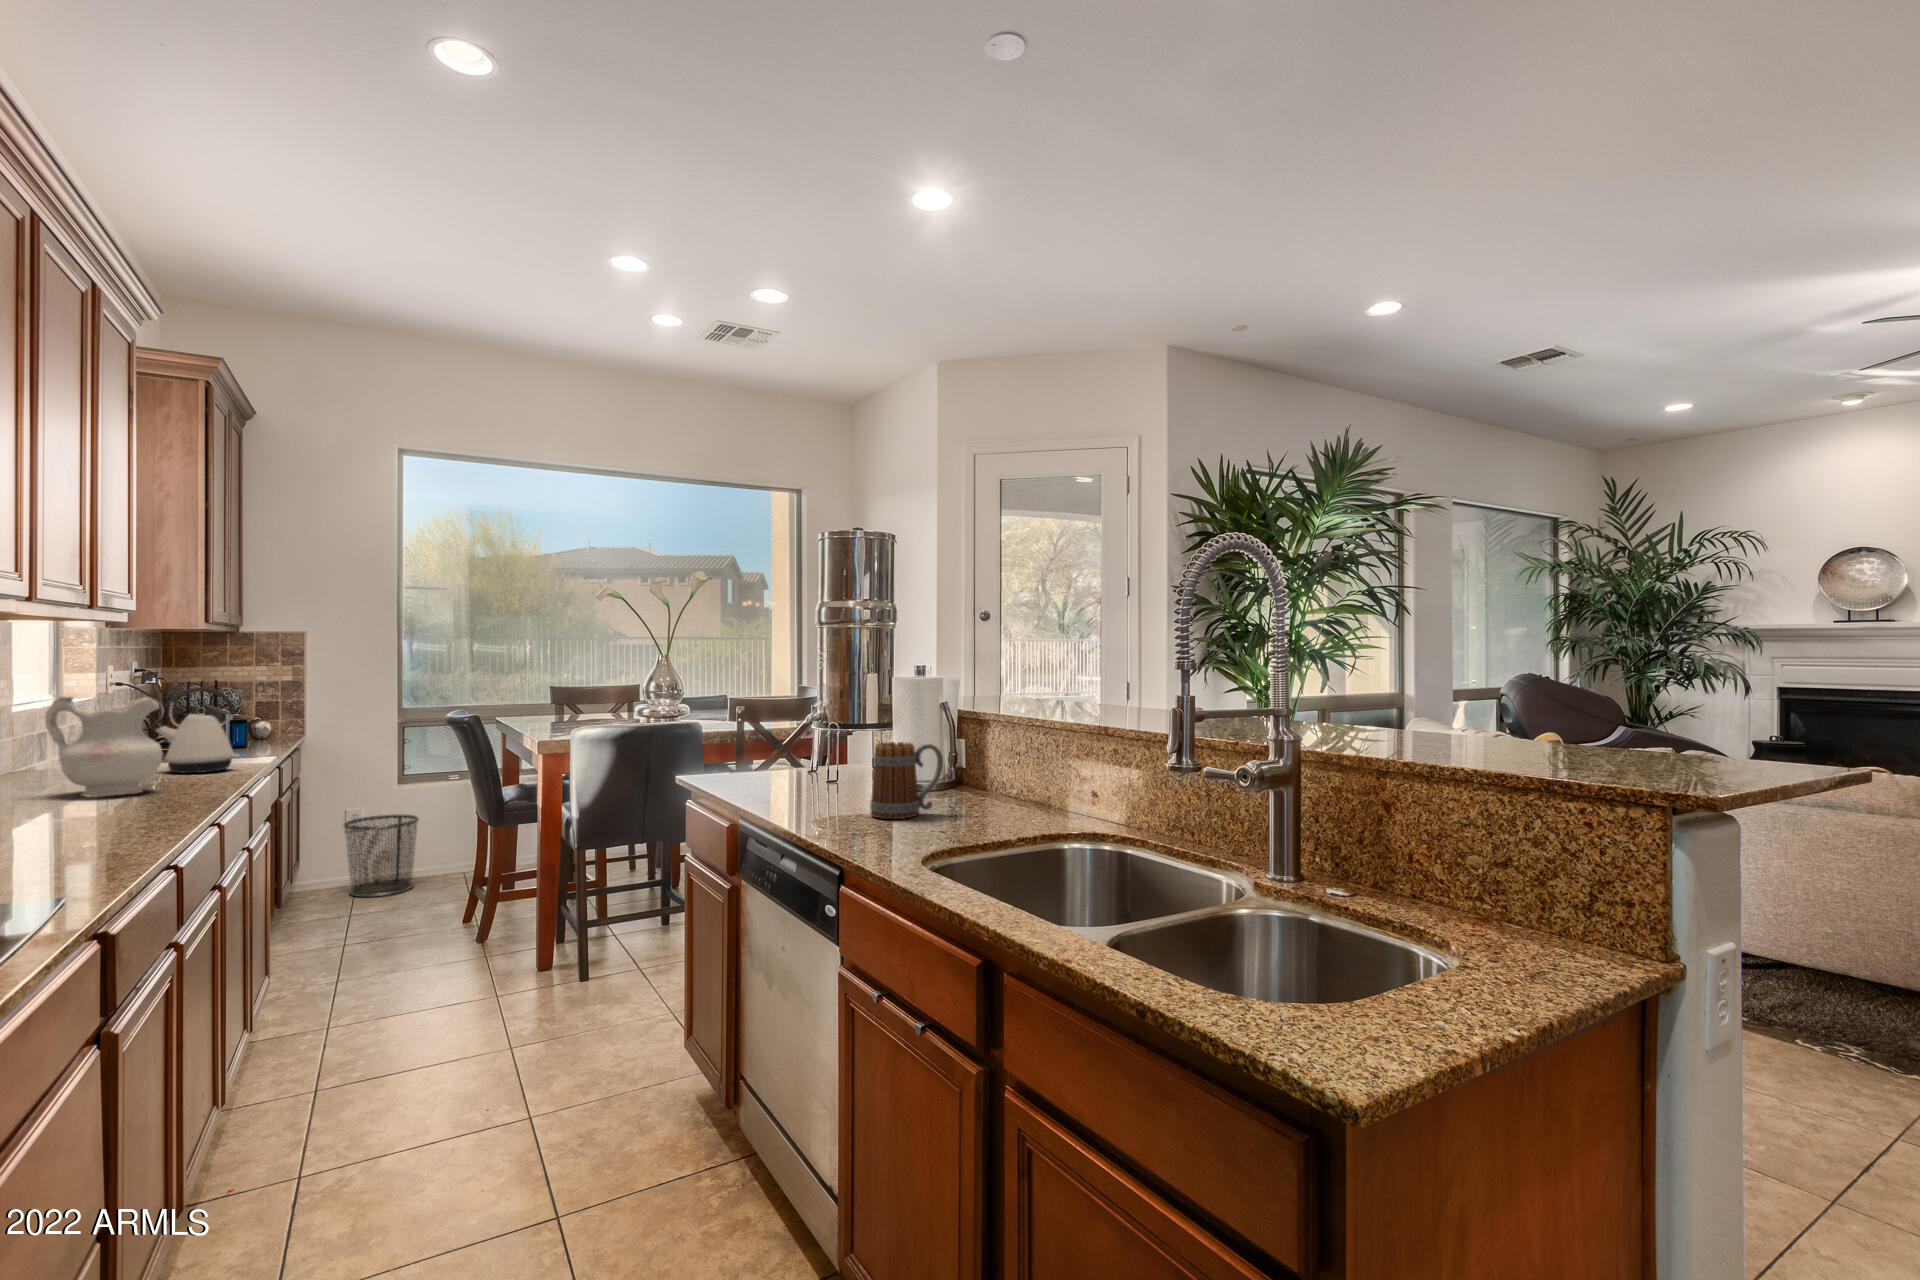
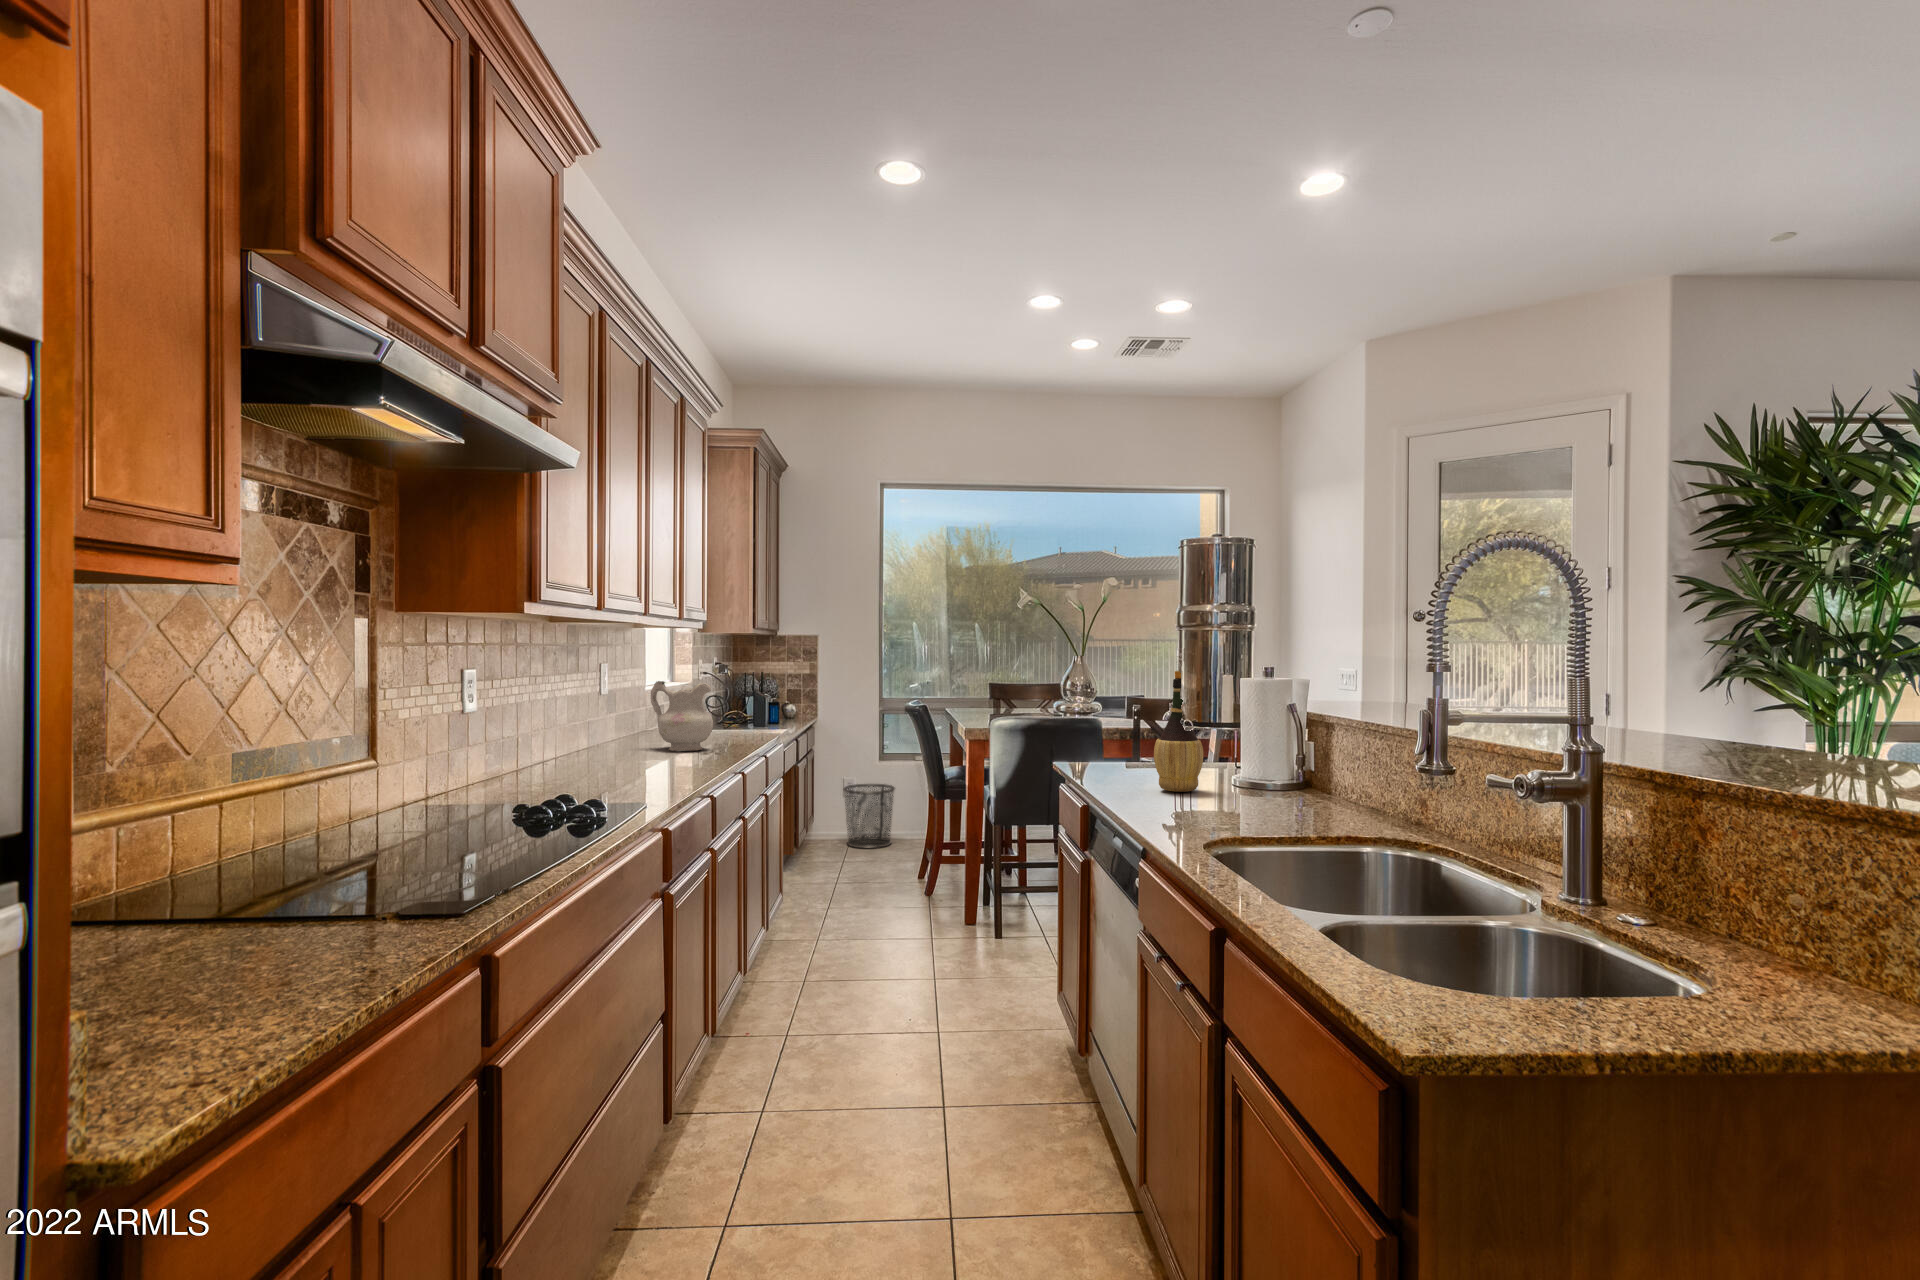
wine bottle: none [811,670,863,801] -> present [1154,671,1203,792]
kettle: present [156,687,239,773] -> none [714,676,763,739]
mug: present [870,742,943,819] -> none [1196,739,1269,811]

